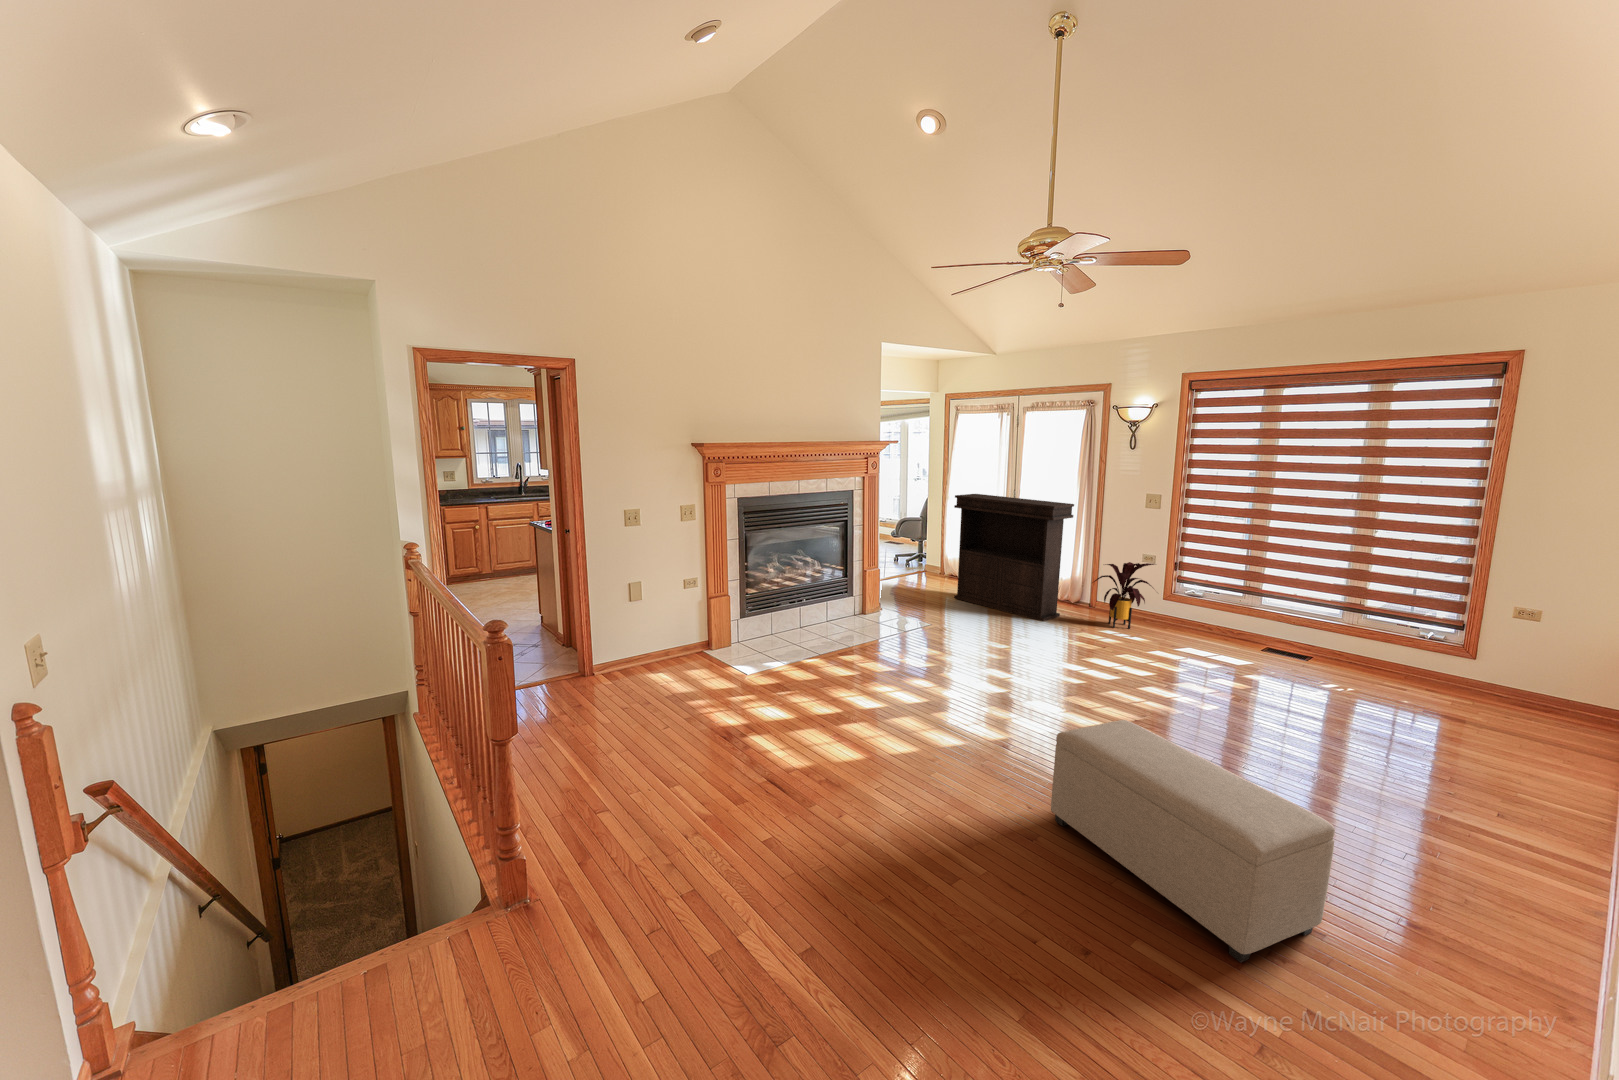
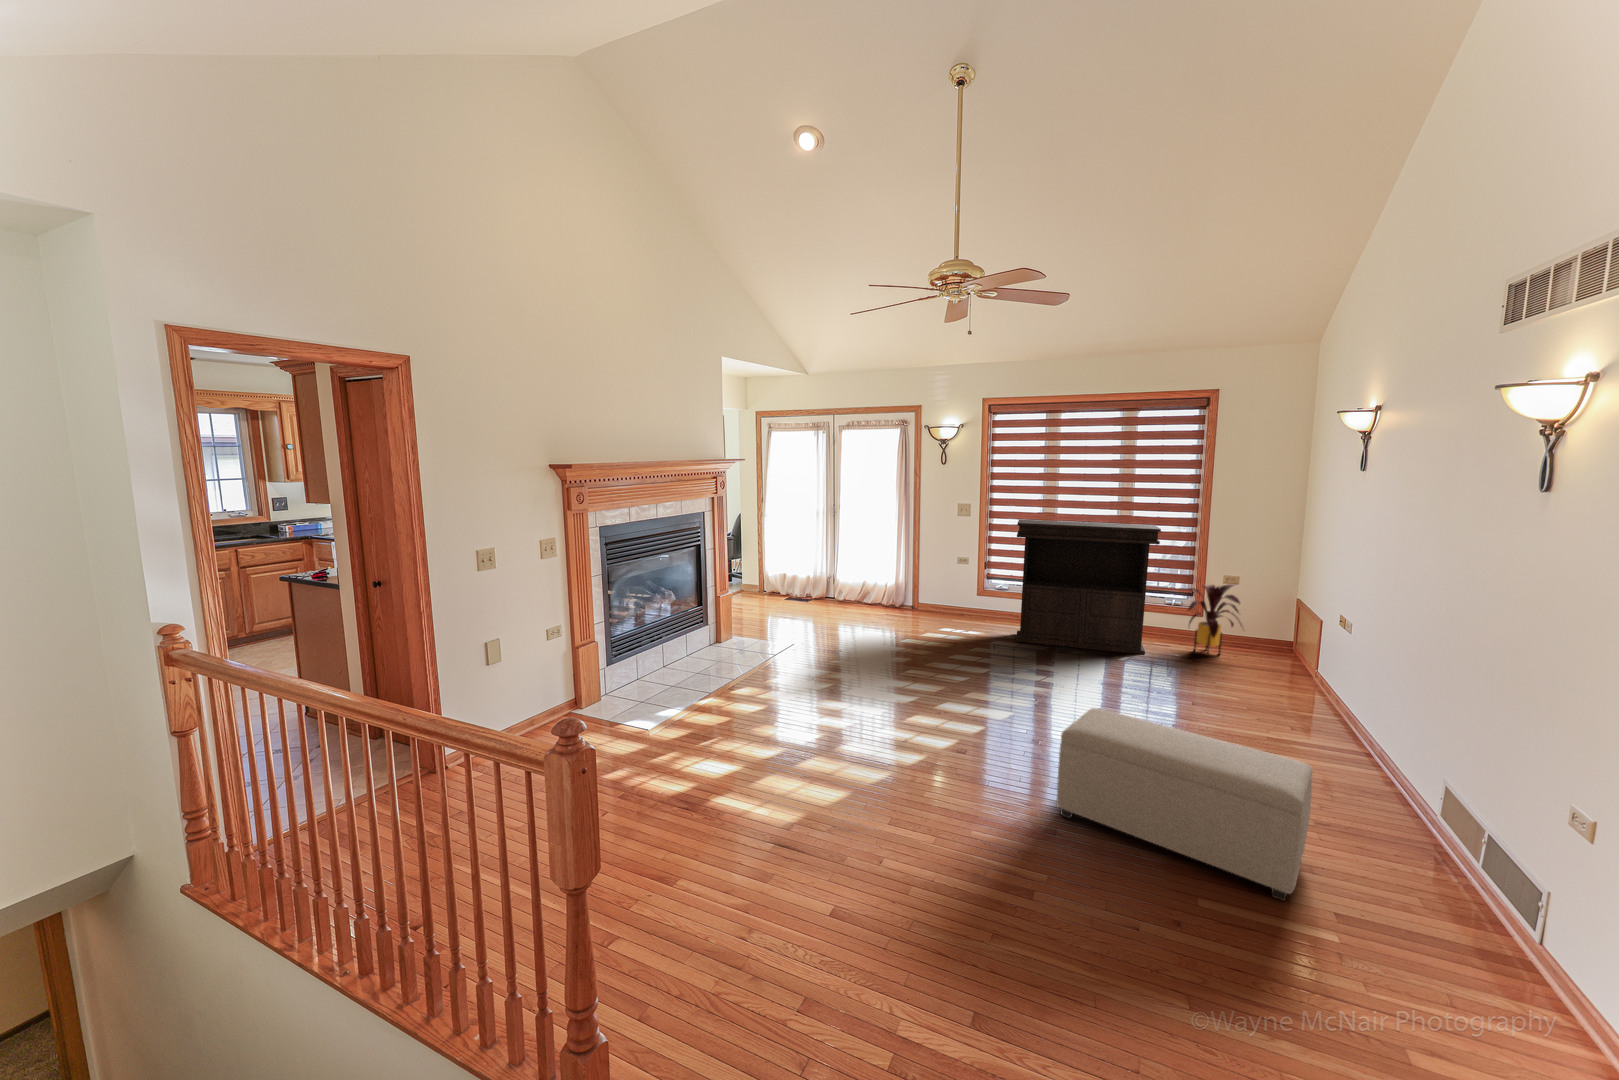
console table: present [954,494,1074,621] -> present [1016,519,1161,654]
house plant: present [1094,562,1155,629] -> present [1189,584,1242,655]

